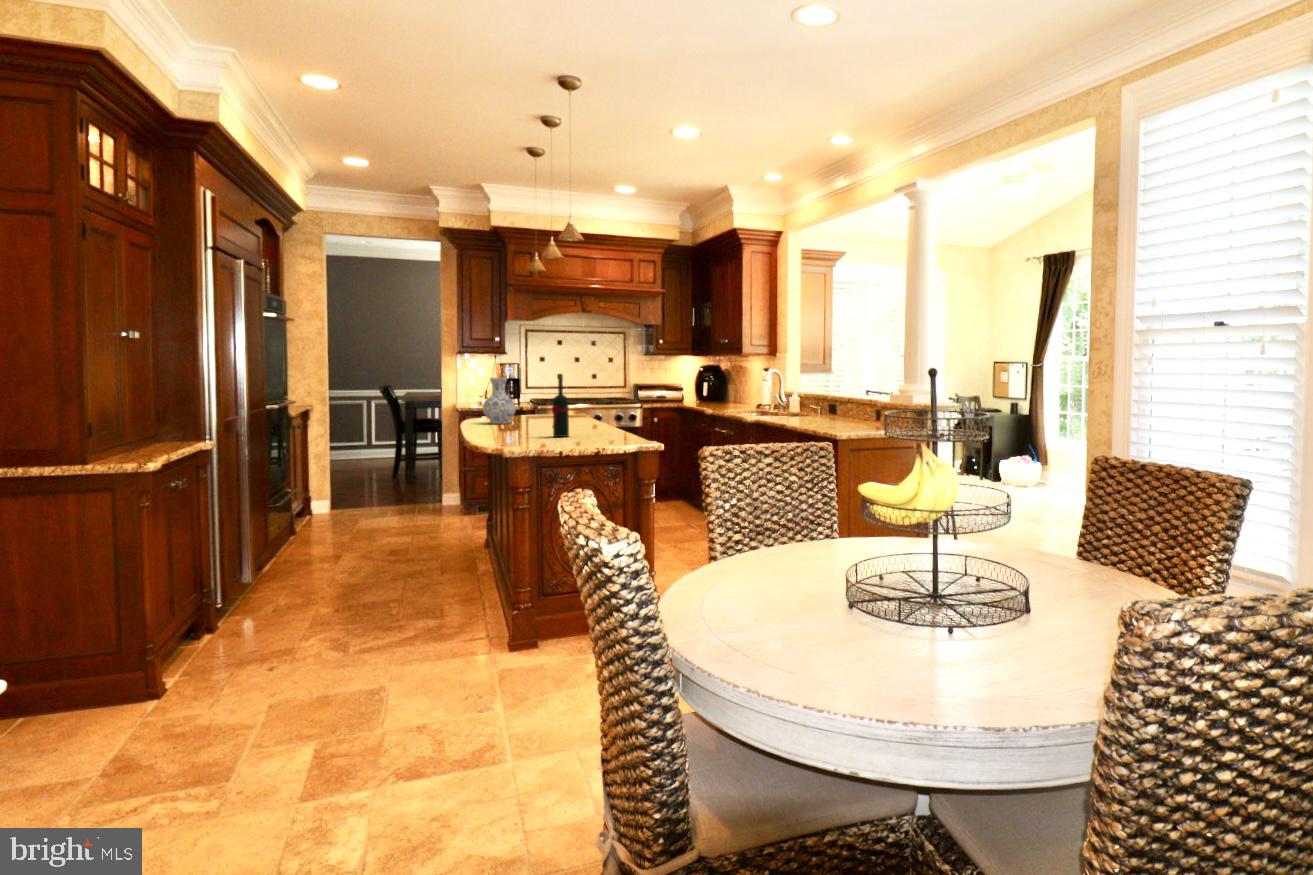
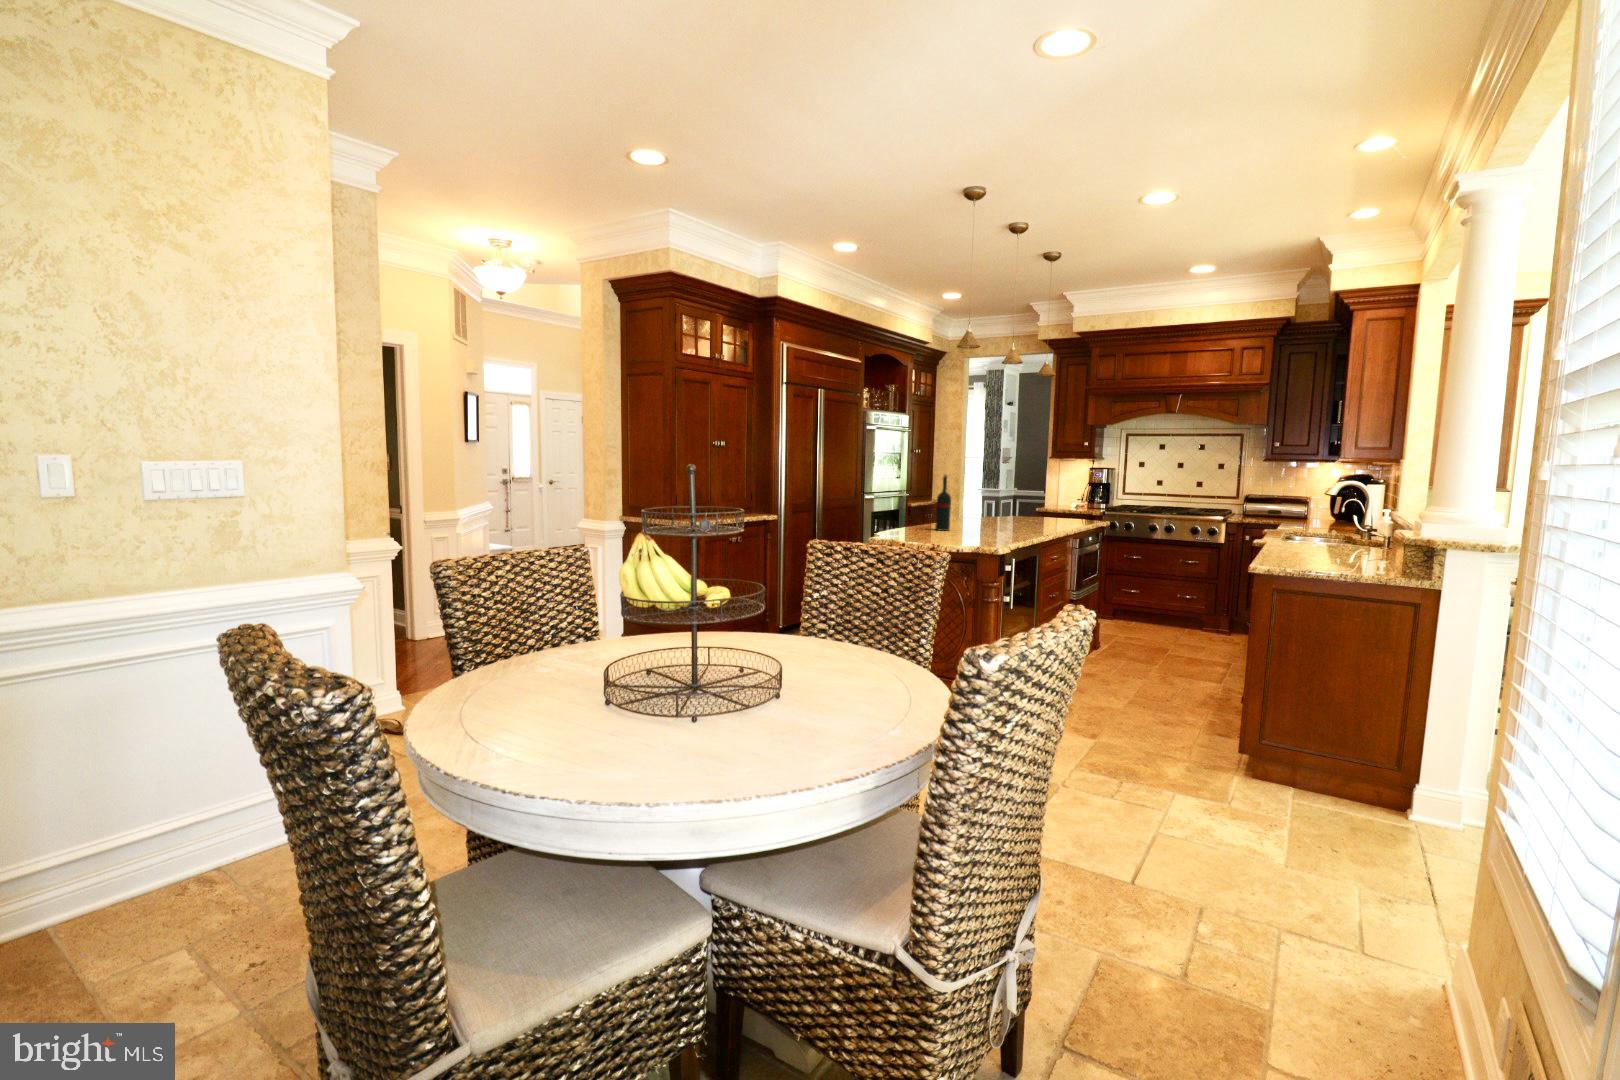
vase: present [483,378,516,424] -> none [965,476,995,518]

